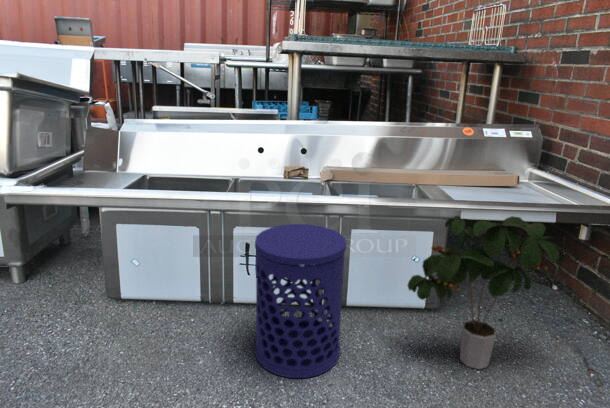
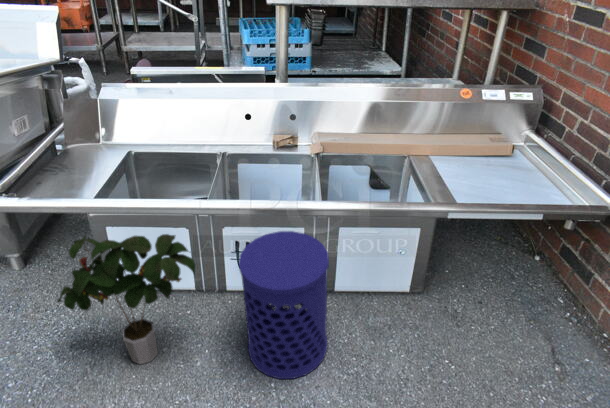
potted plant: present [408,216,565,369] -> present [58,234,195,364]

